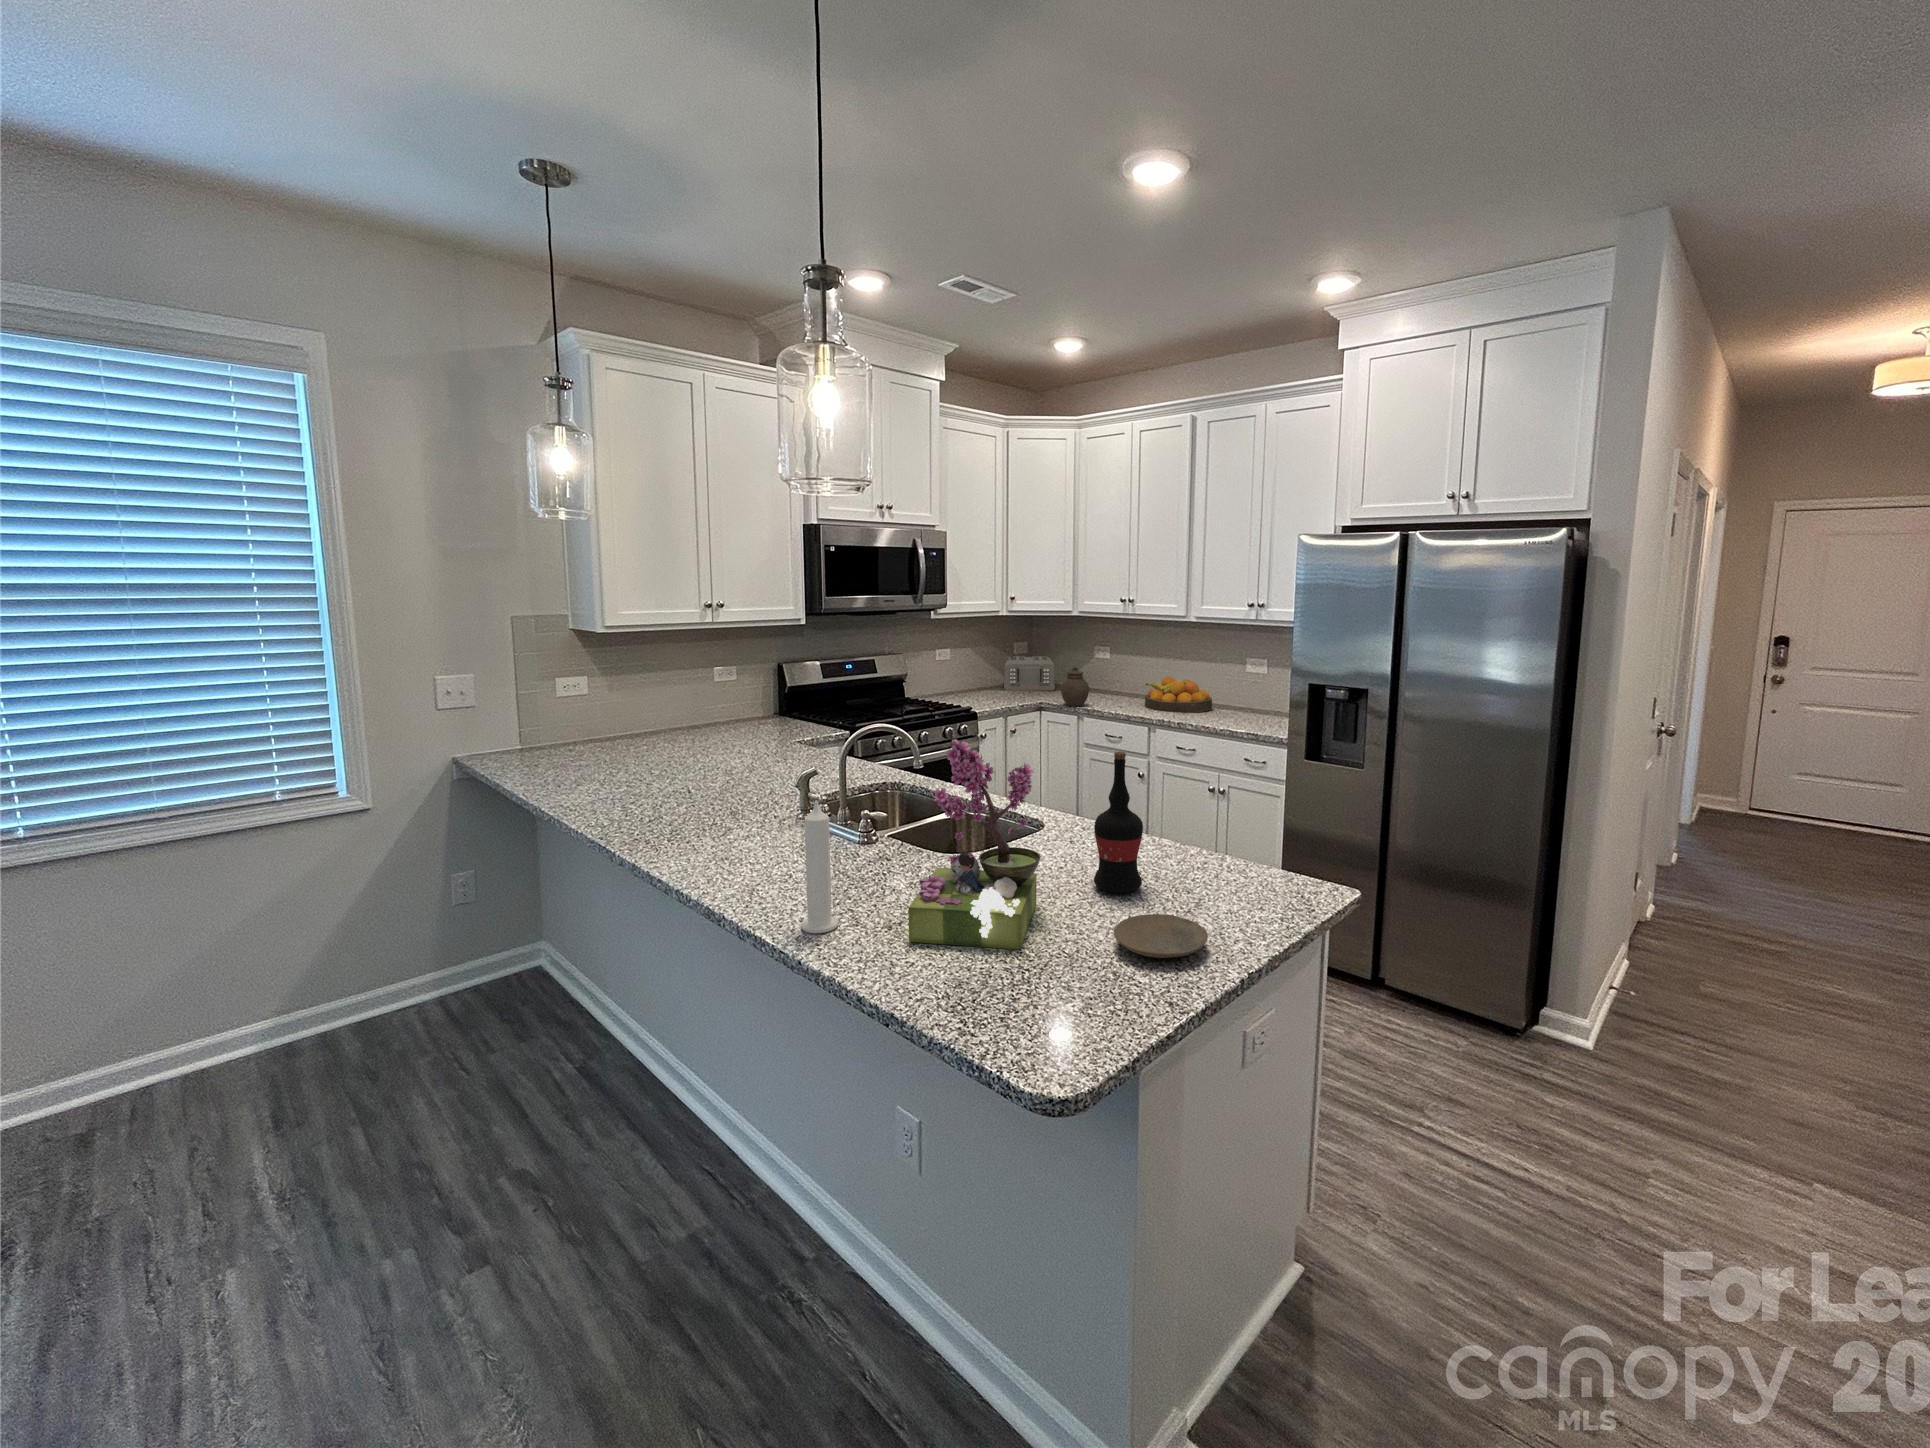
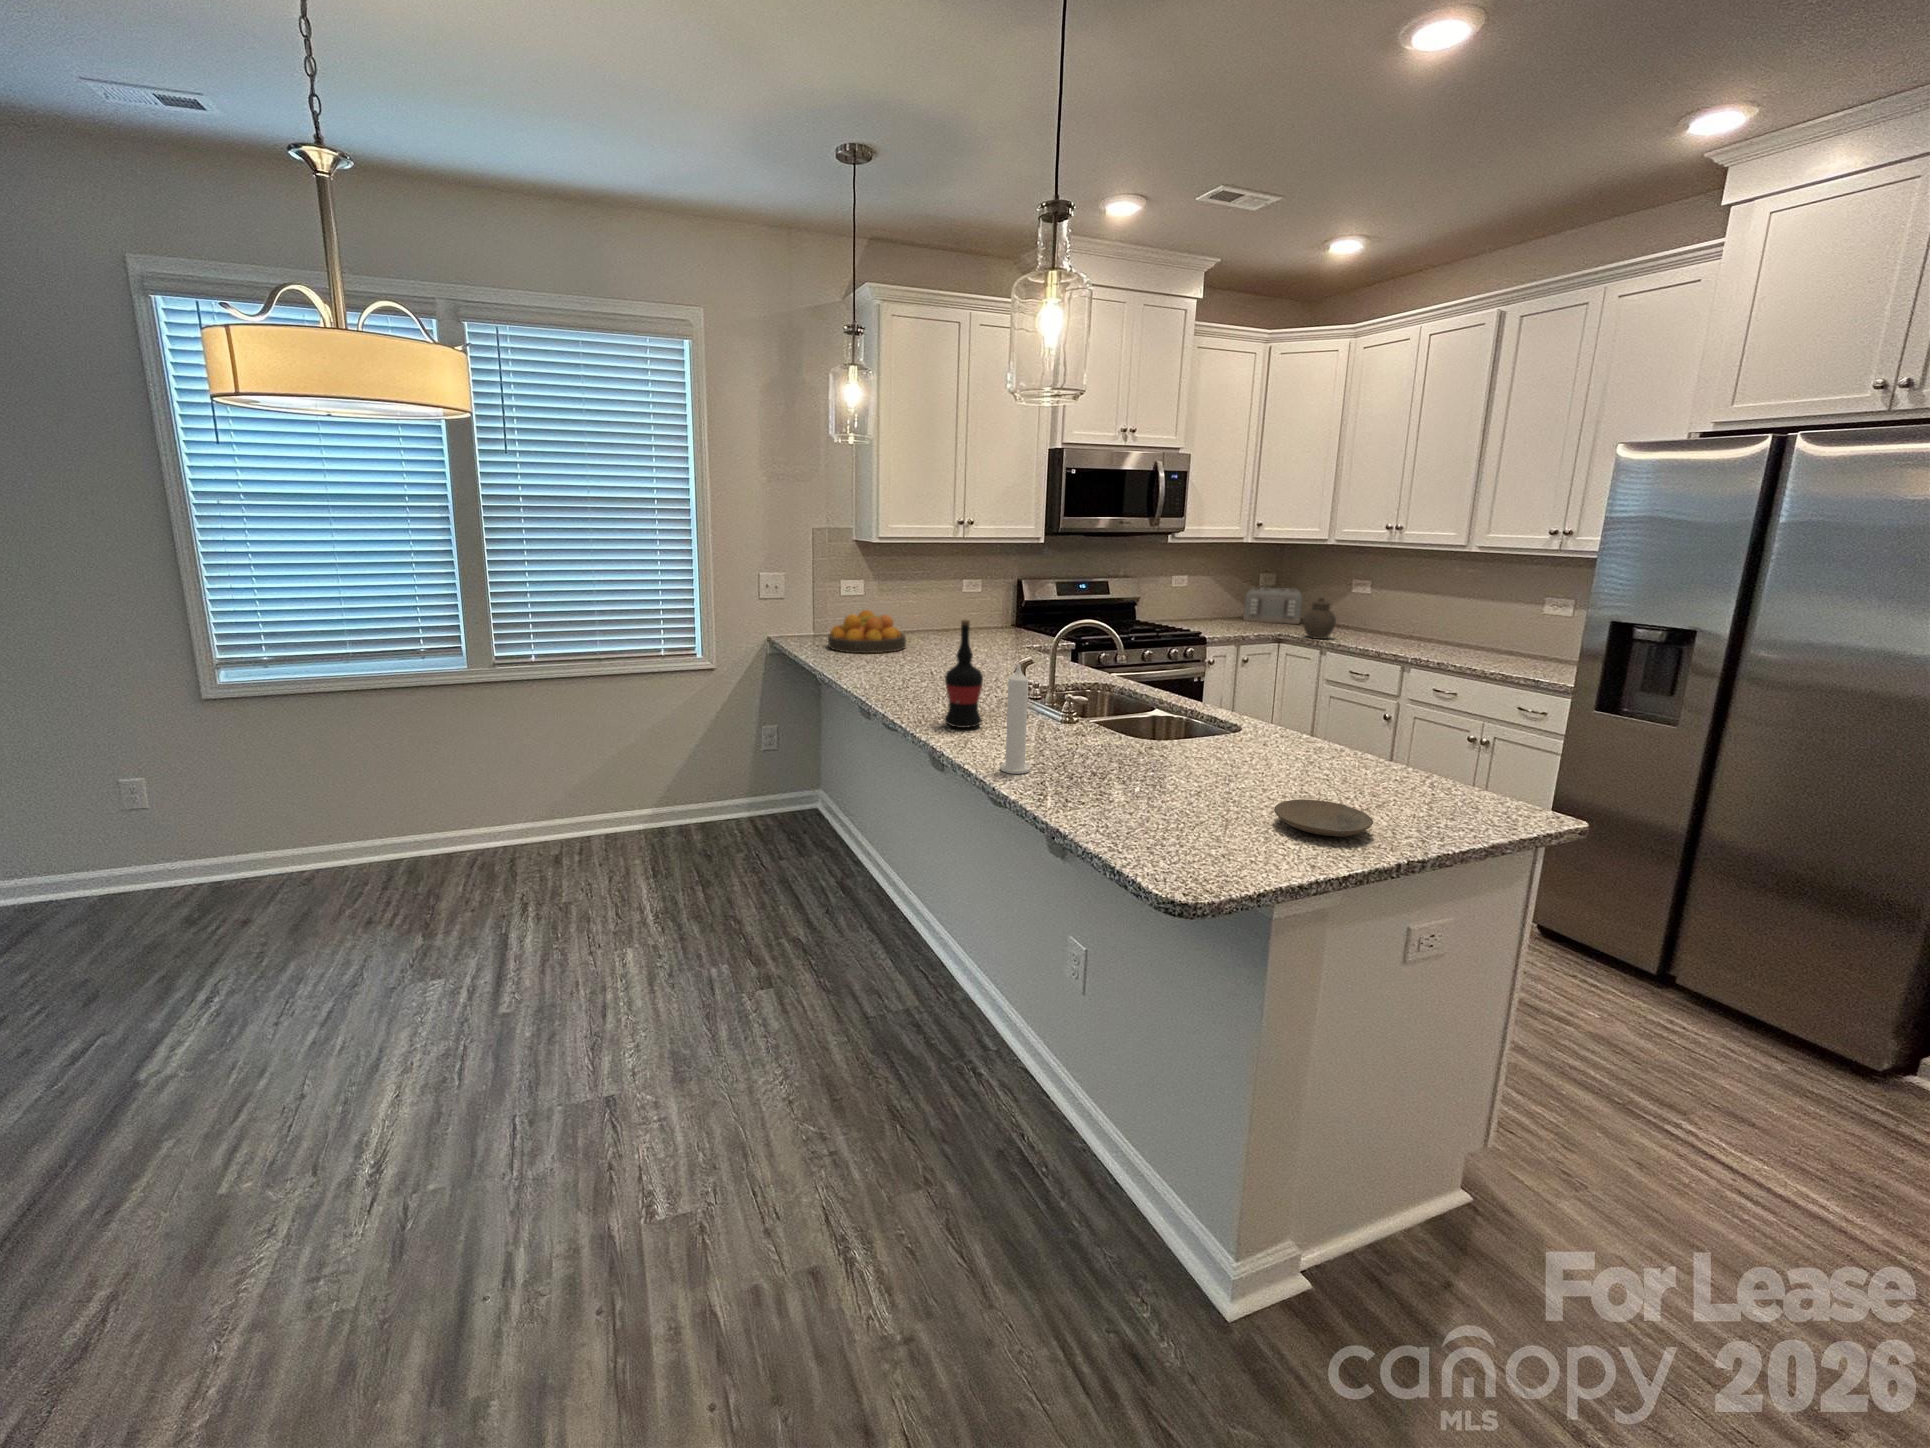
fruit bowl: present [1145,676,1212,713] -> present [828,610,906,653]
flower arrangement: present [908,739,1041,949] -> none [1085,621,1218,809]
wine bottle: present [1094,752,1143,893] -> present [945,620,983,728]

